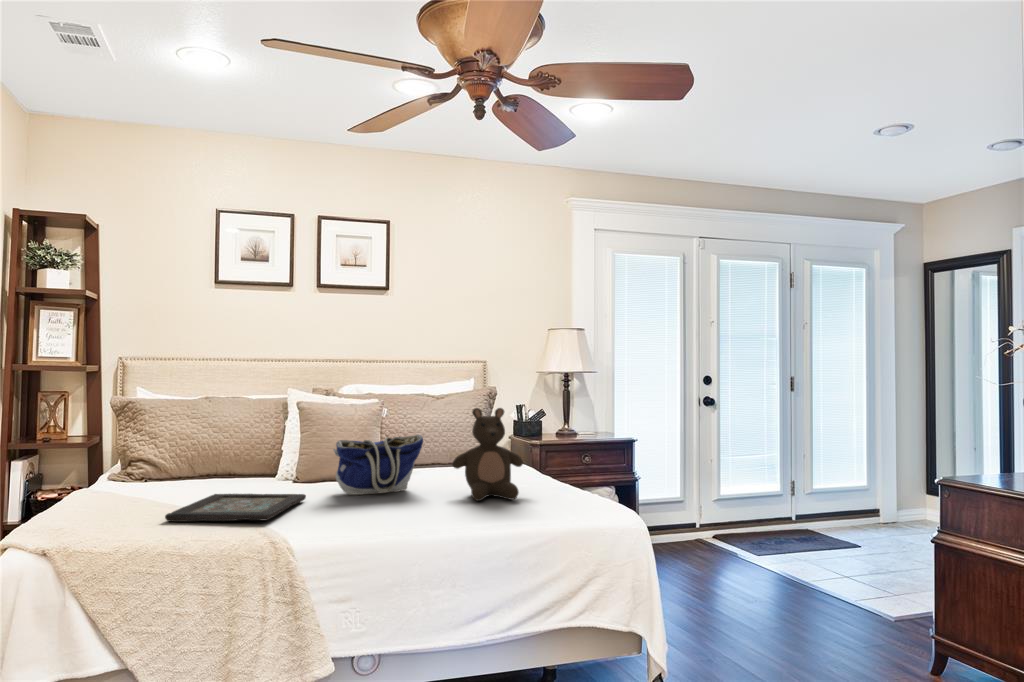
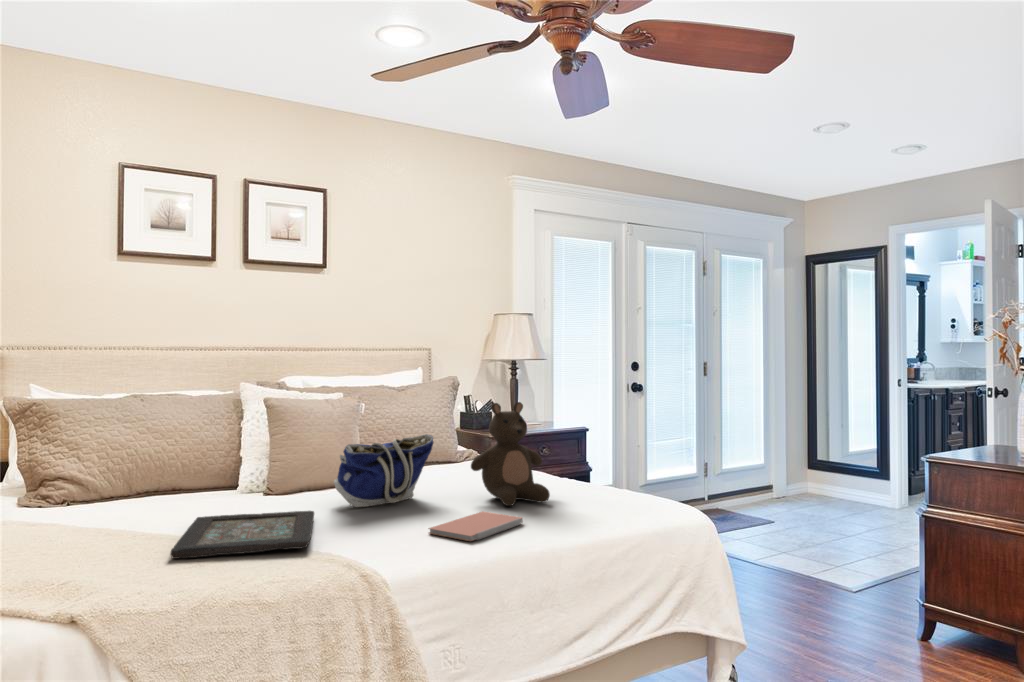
notebook: none [379,503,471,525] -> present [429,511,523,541]

